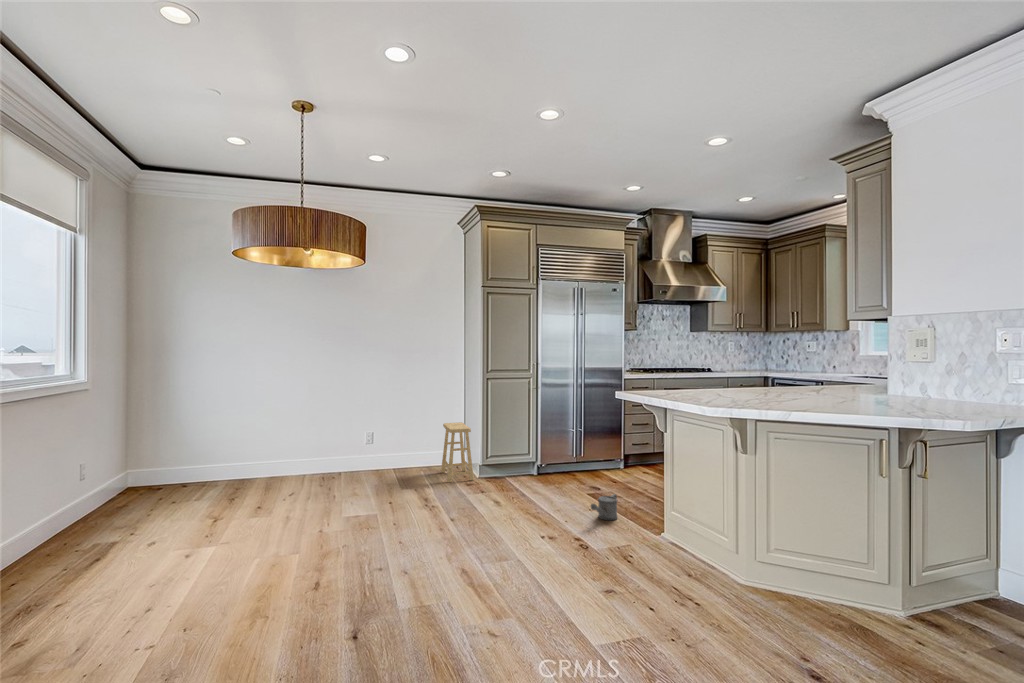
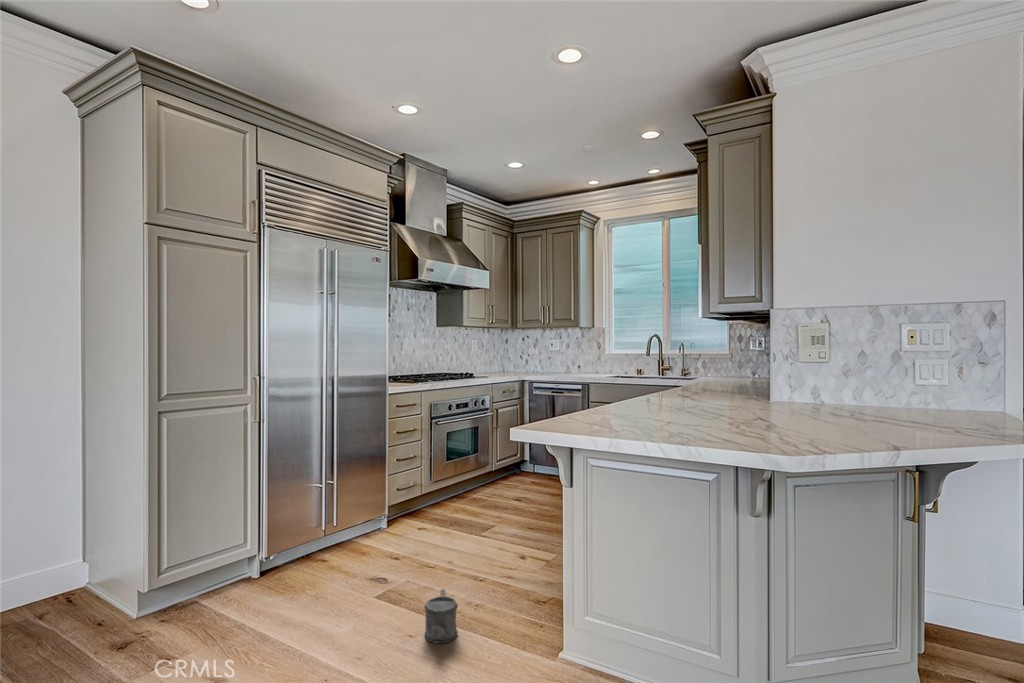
footstool: present [441,422,474,482] -> none [25,507,125,652]

